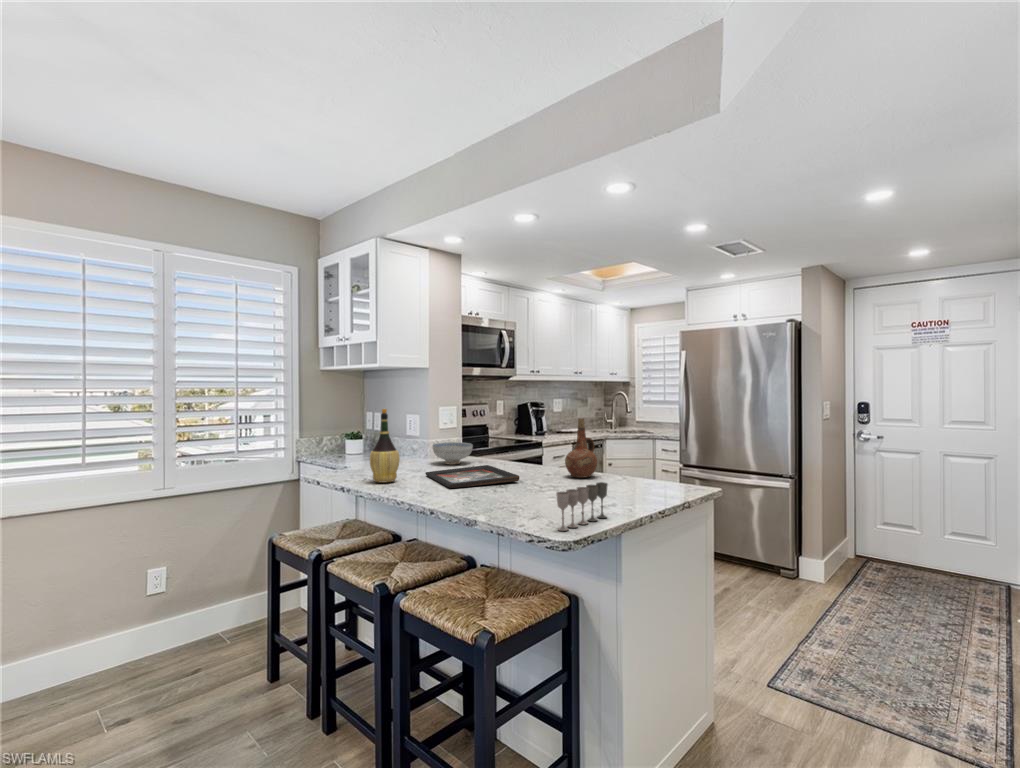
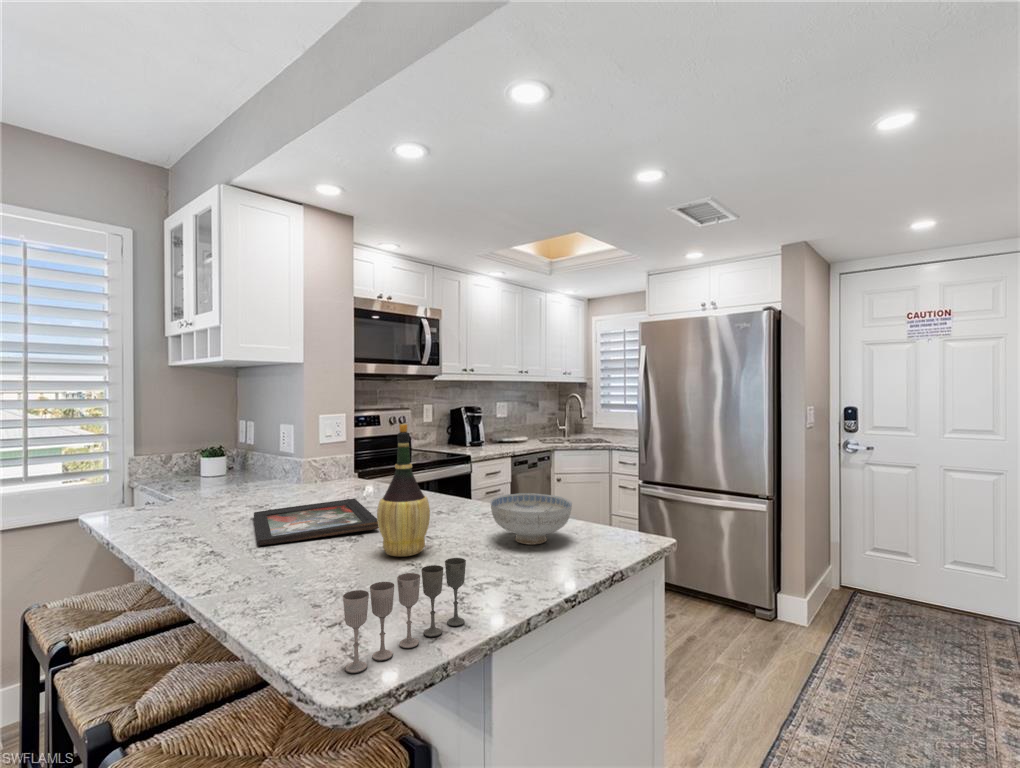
wine bottle: present [369,409,400,482] -> present [377,424,430,556]
ceramic pitcher: present [565,418,597,478] -> none [456,433,503,520]
ceramic bowl: present [432,442,473,465] -> present [491,493,572,545]

